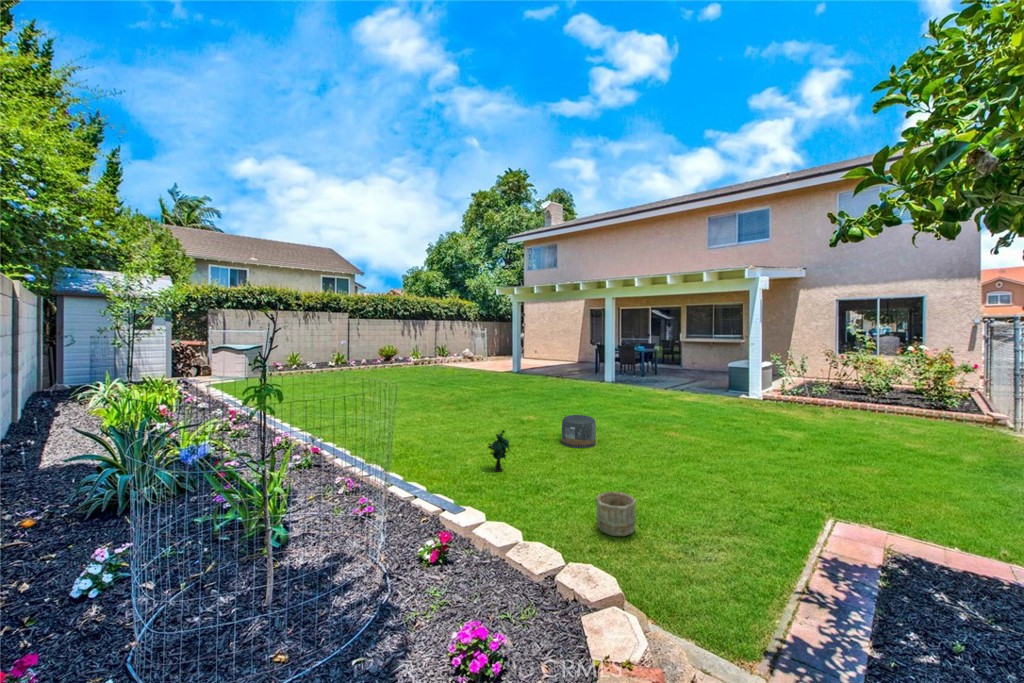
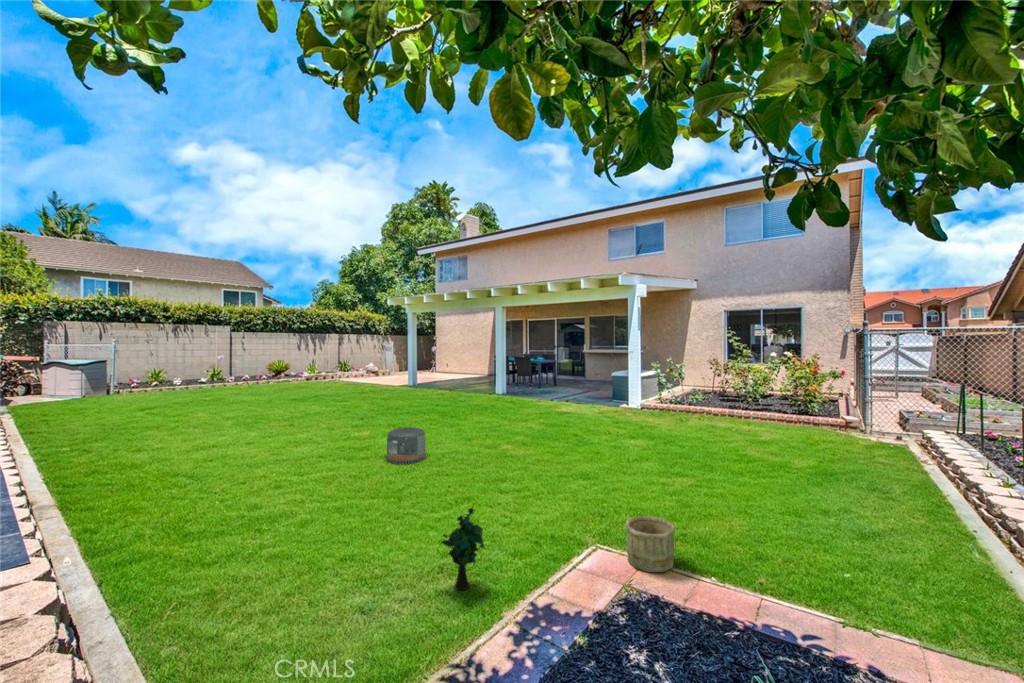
decorative plant: present [488,430,510,472] -> present [442,508,485,590]
wooden bucket: present [596,492,636,536] -> present [625,516,675,572]

